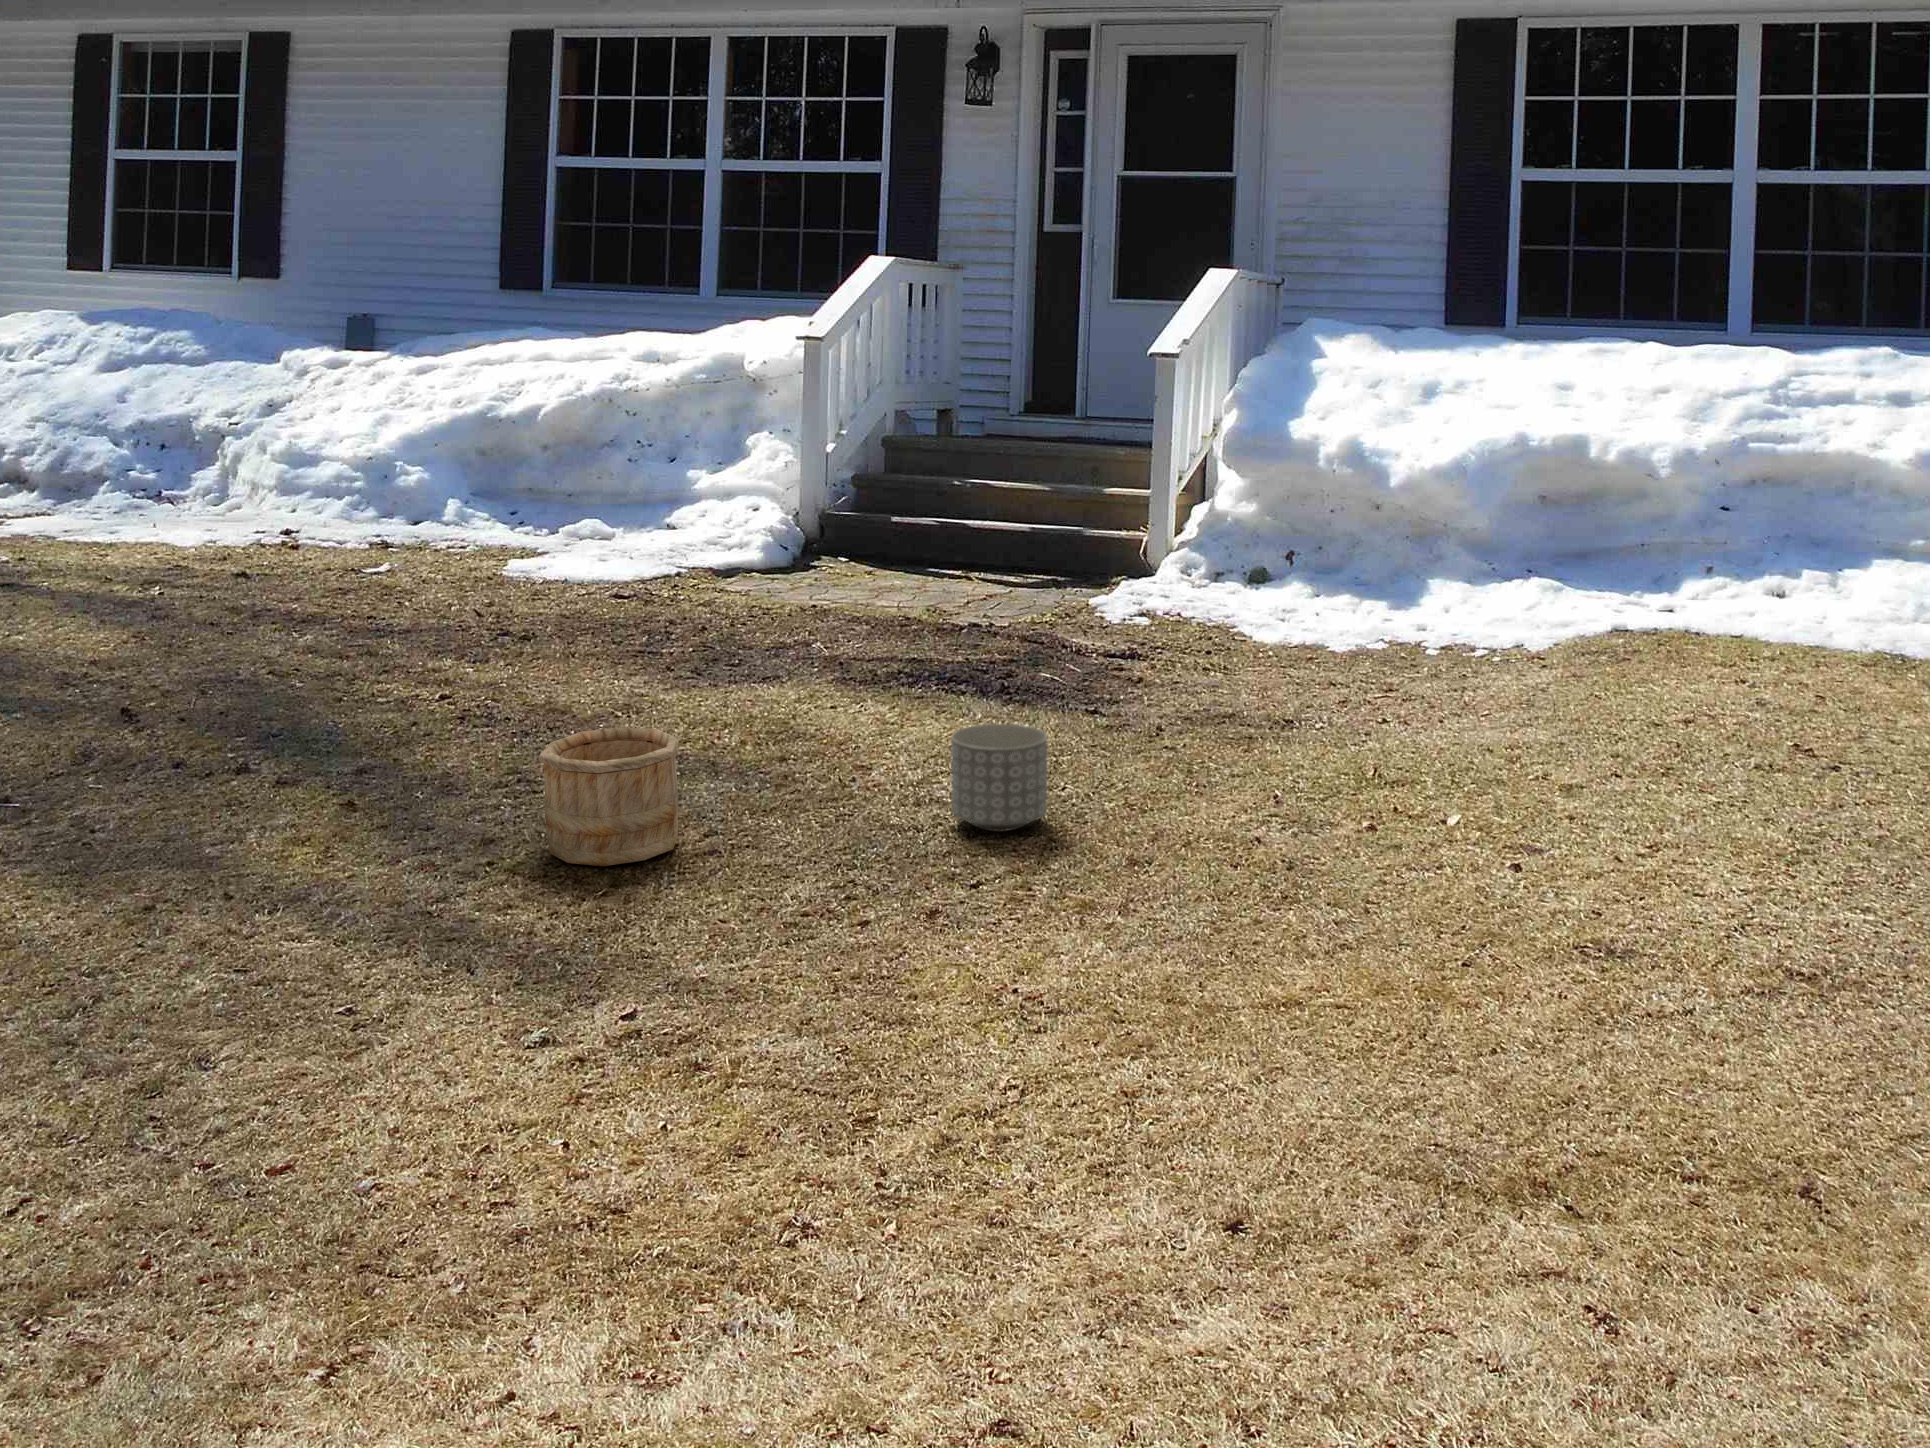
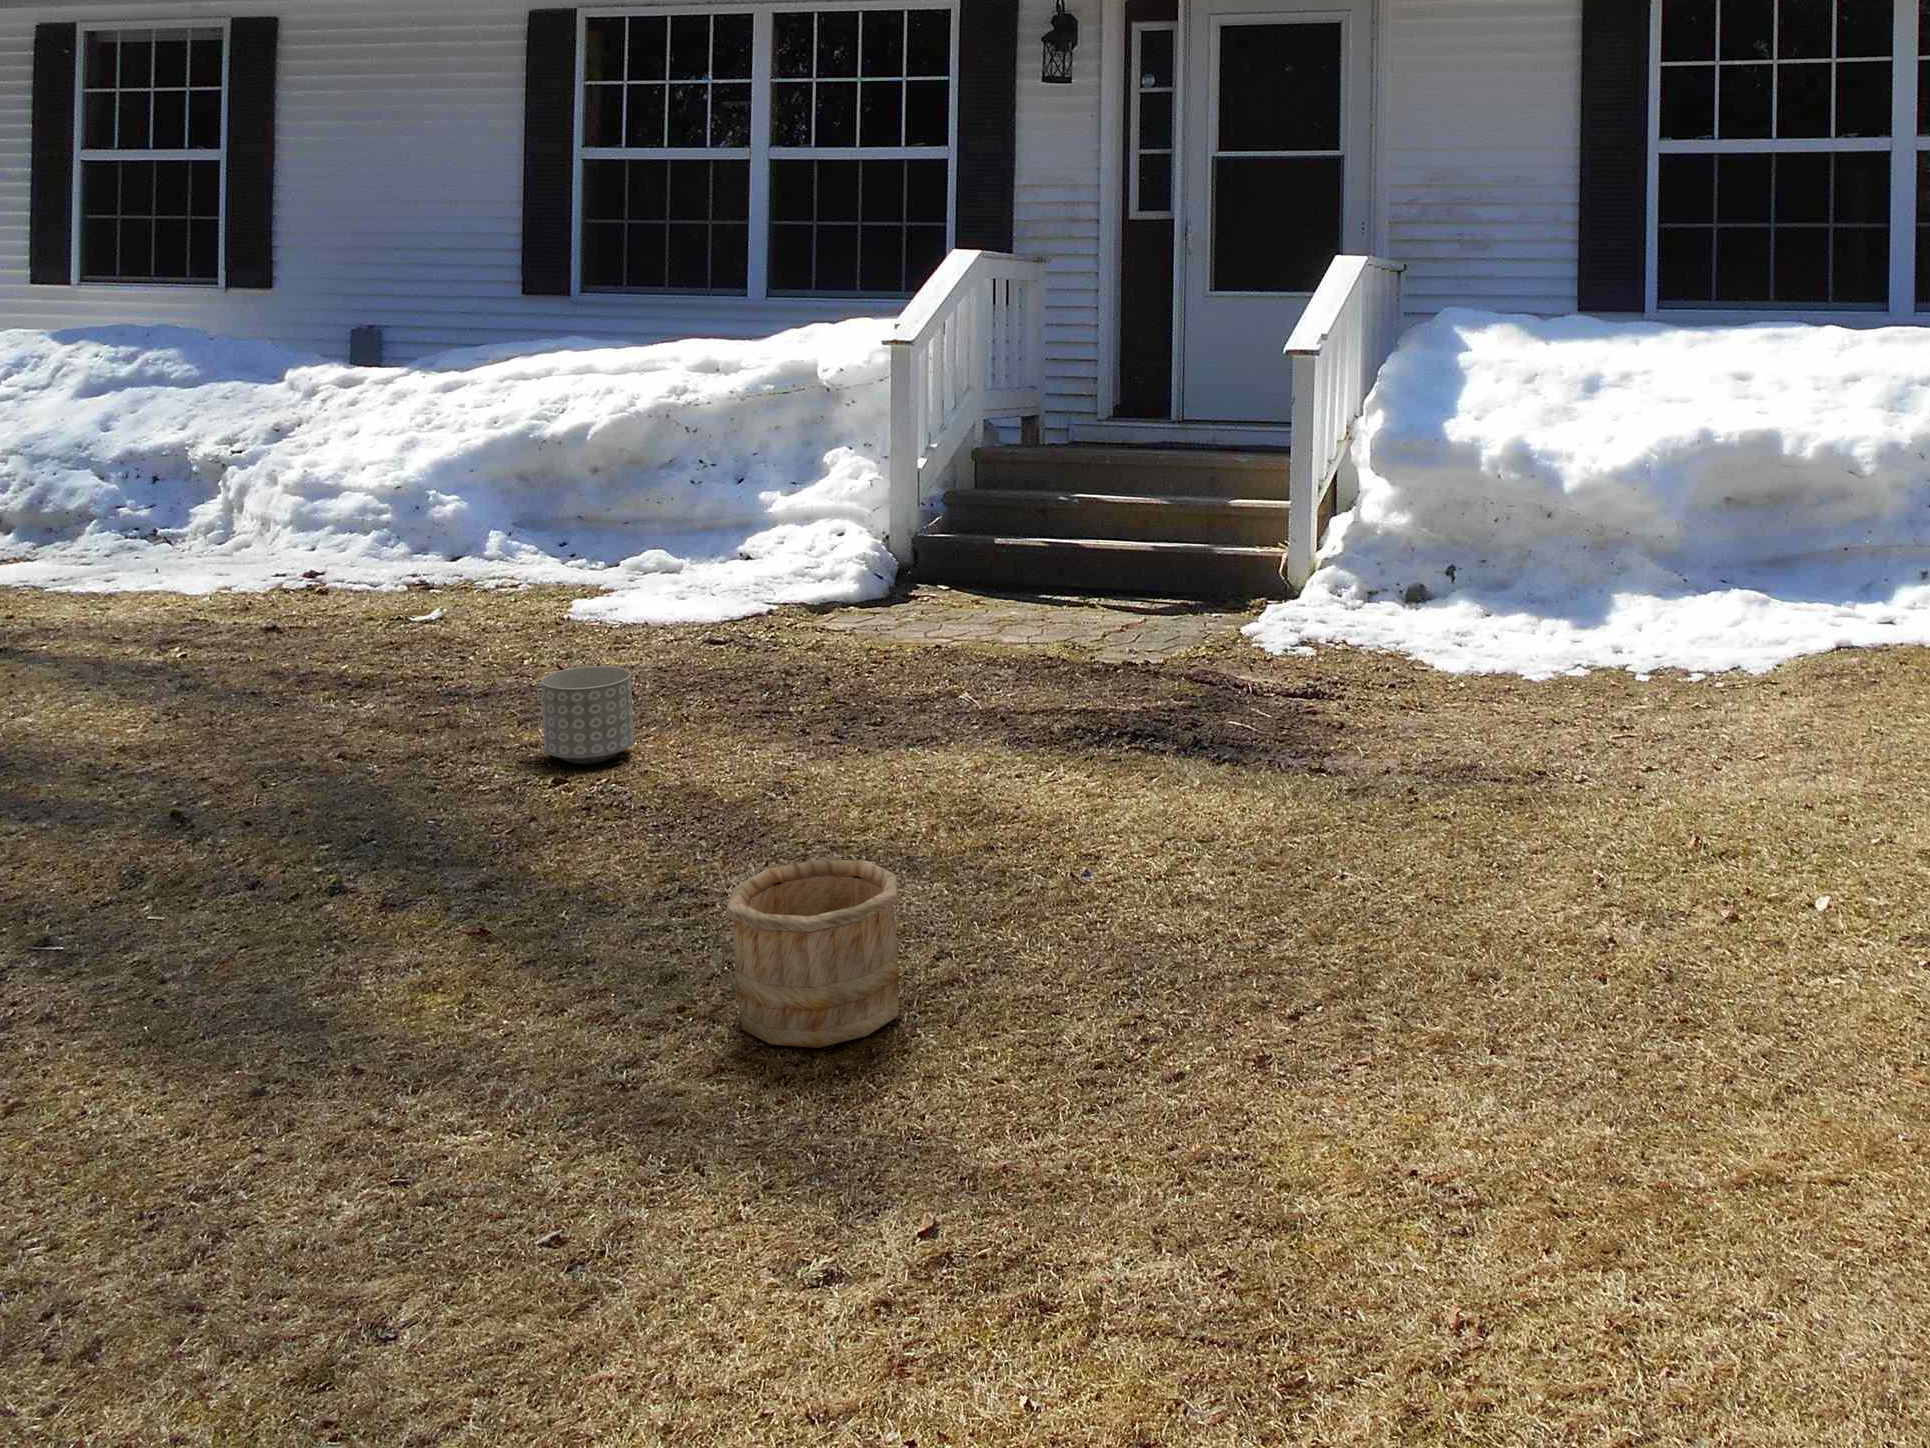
planter: present [951,724,1047,832] -> present [541,666,634,764]

